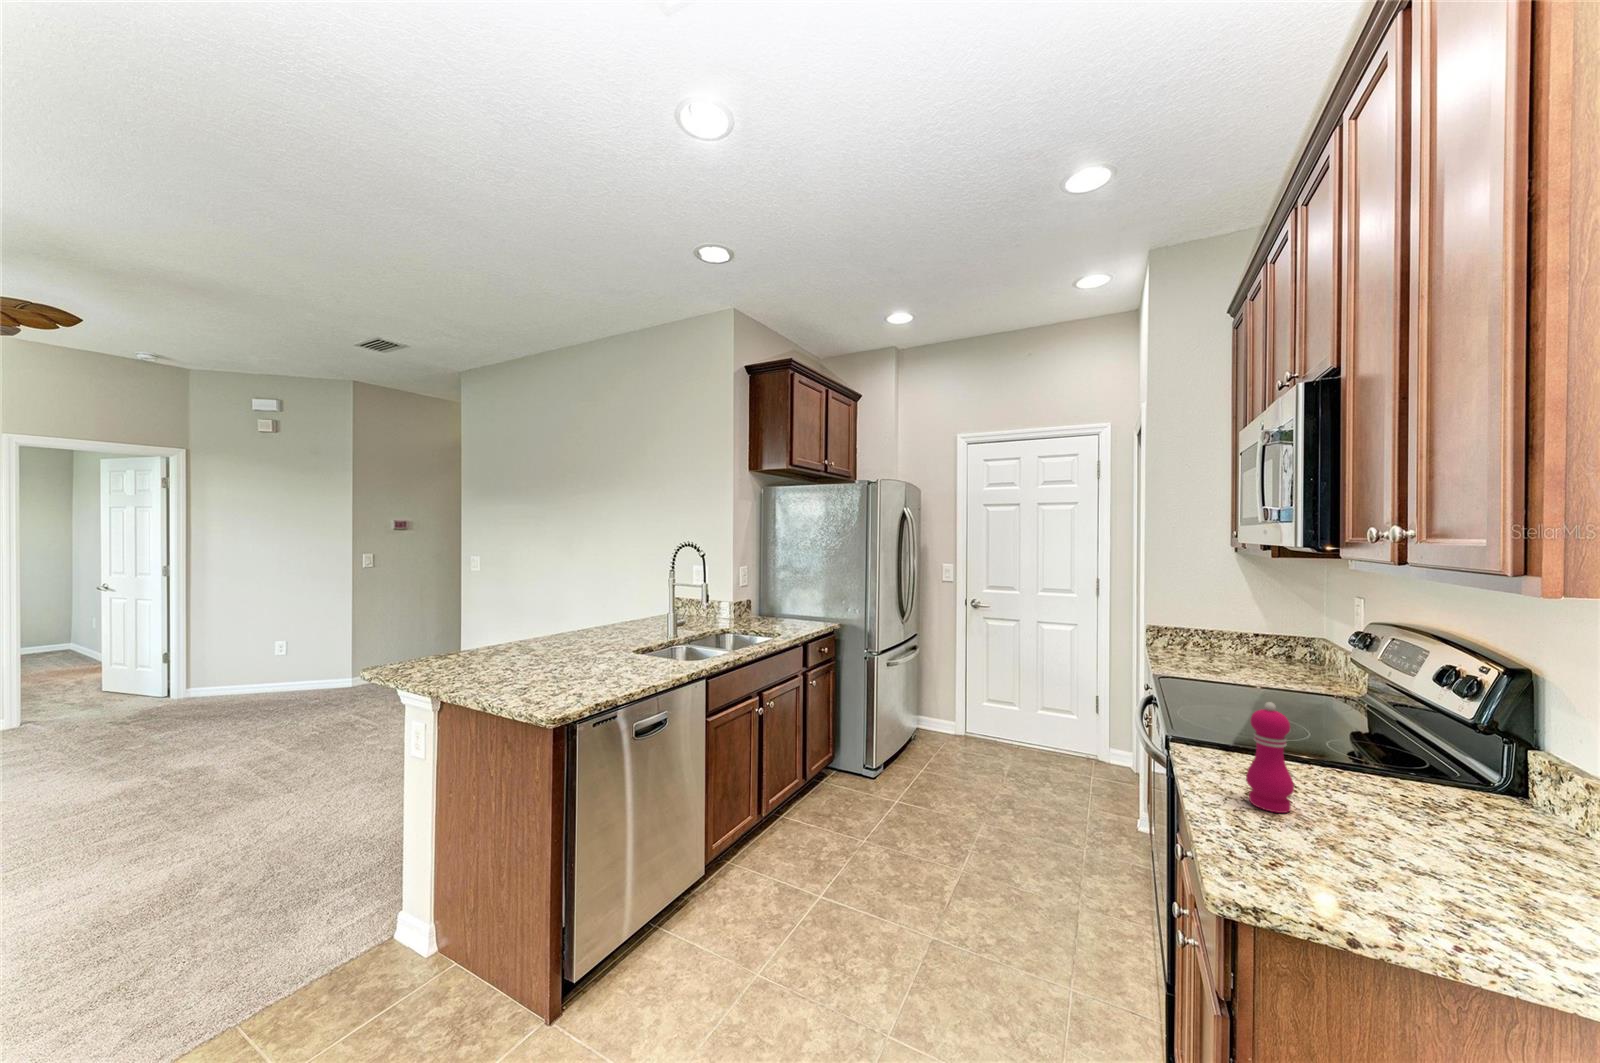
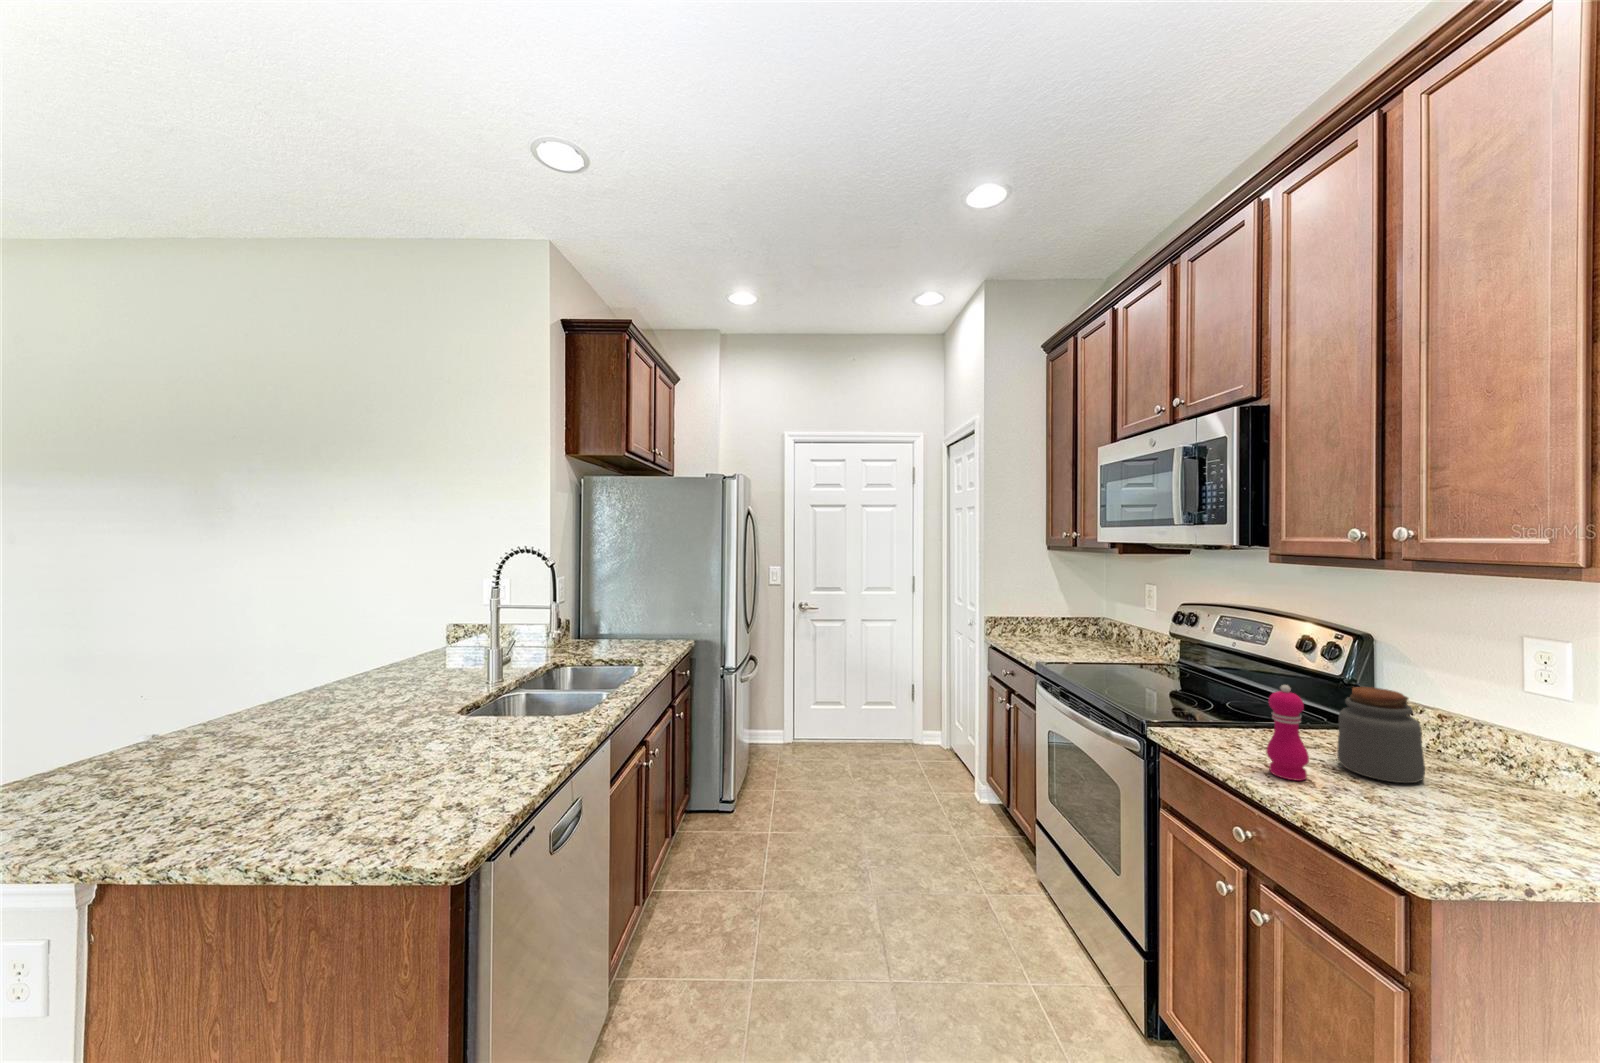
jar: none [1357,721,1469,847] -> present [1337,687,1425,783]

